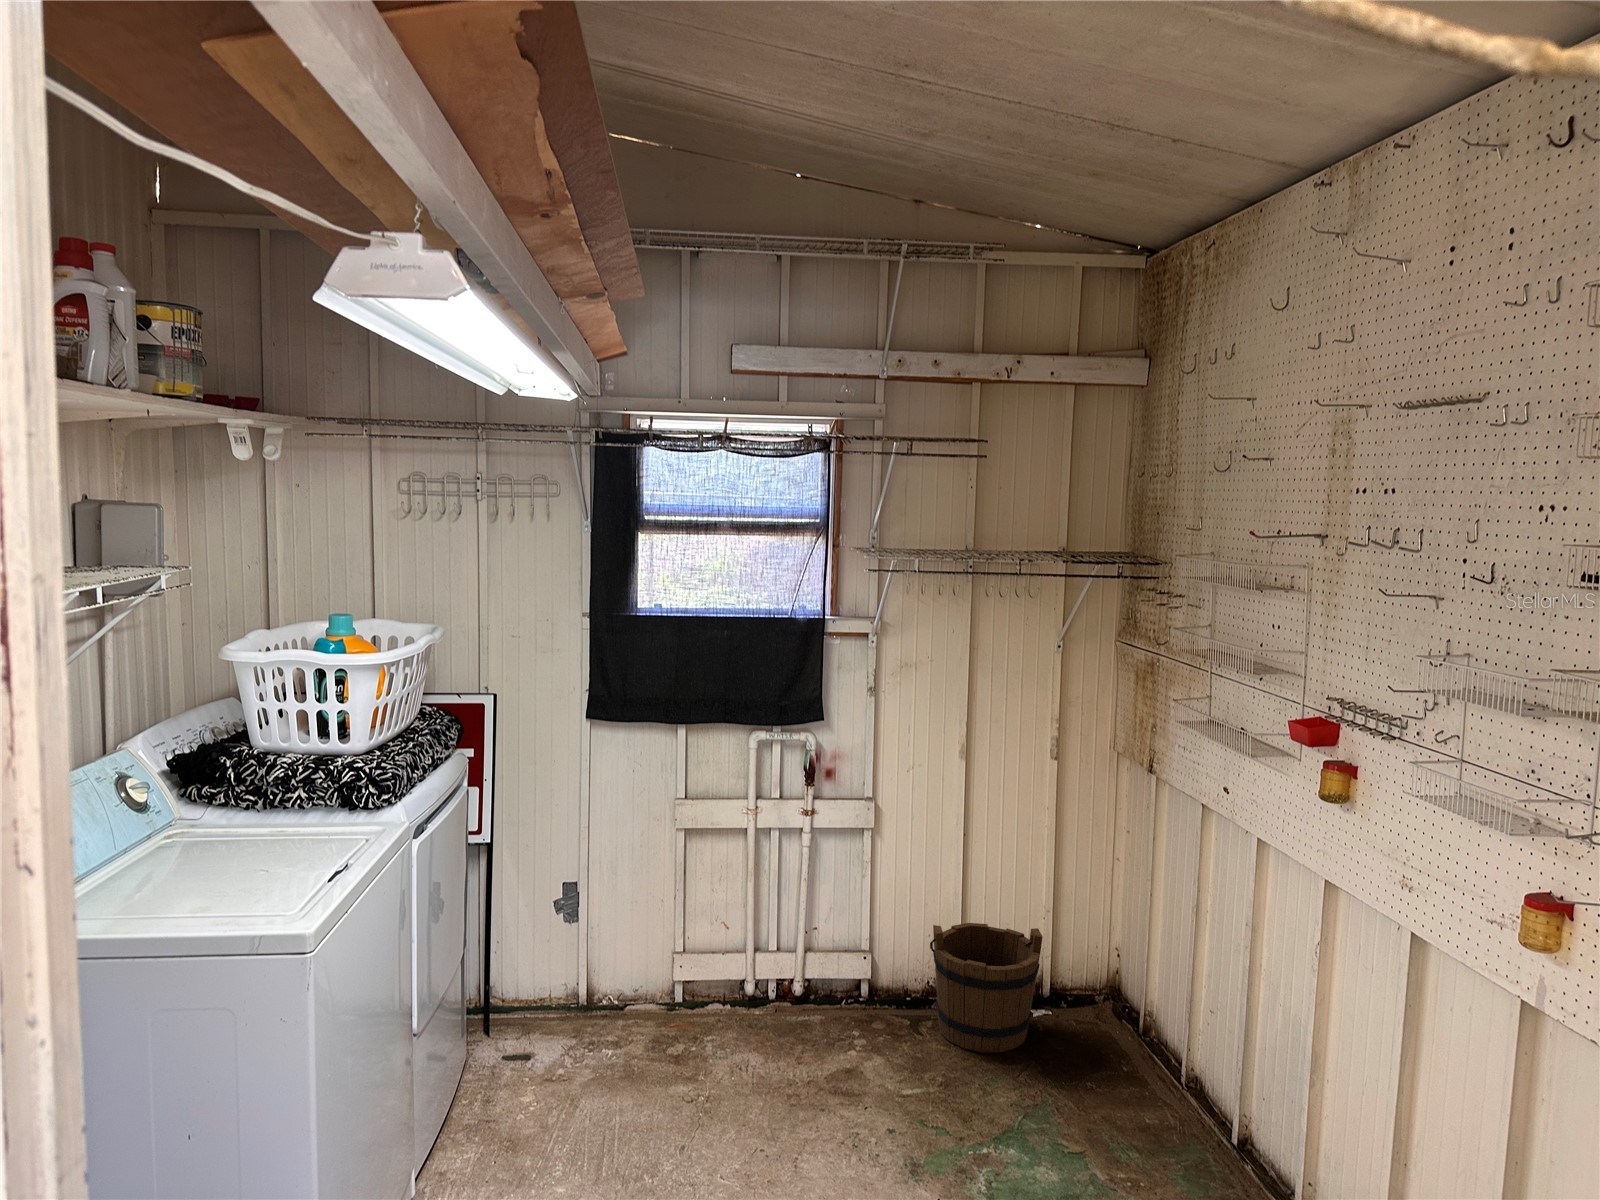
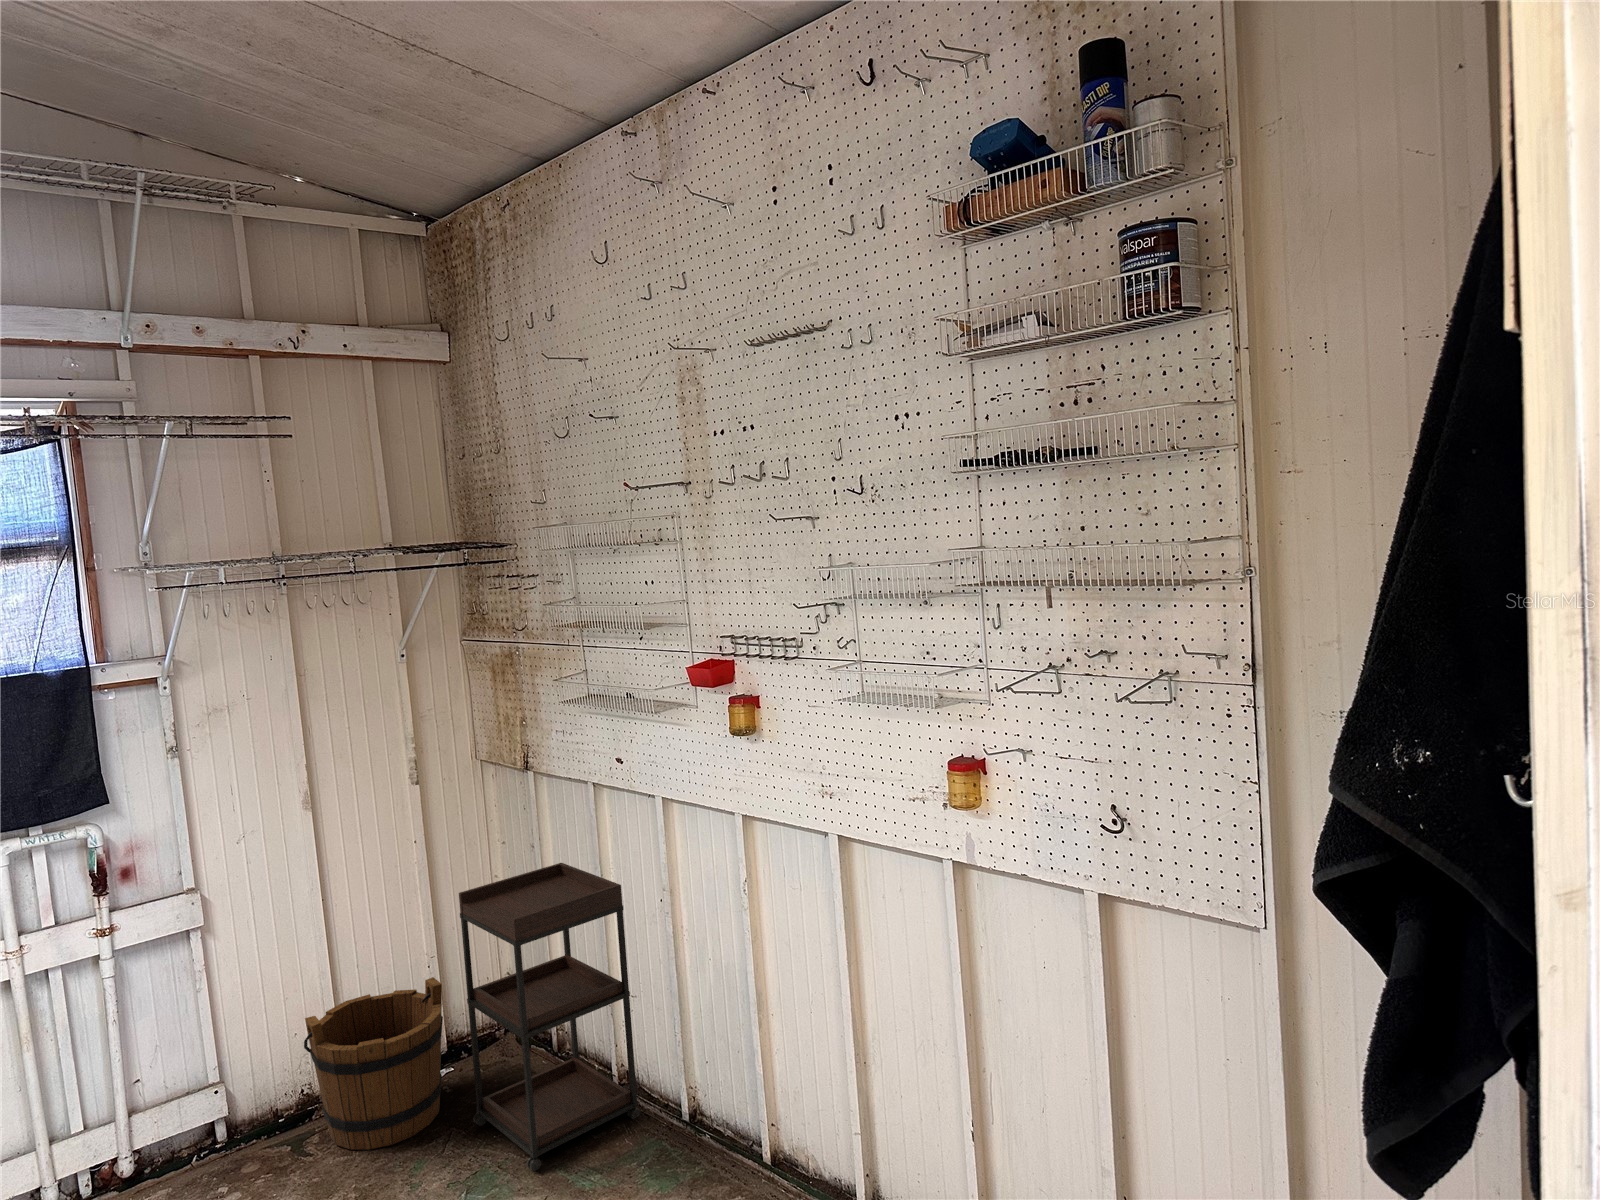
shelving unit: none [1047,864,1207,1126] -> present [459,863,641,1171]

